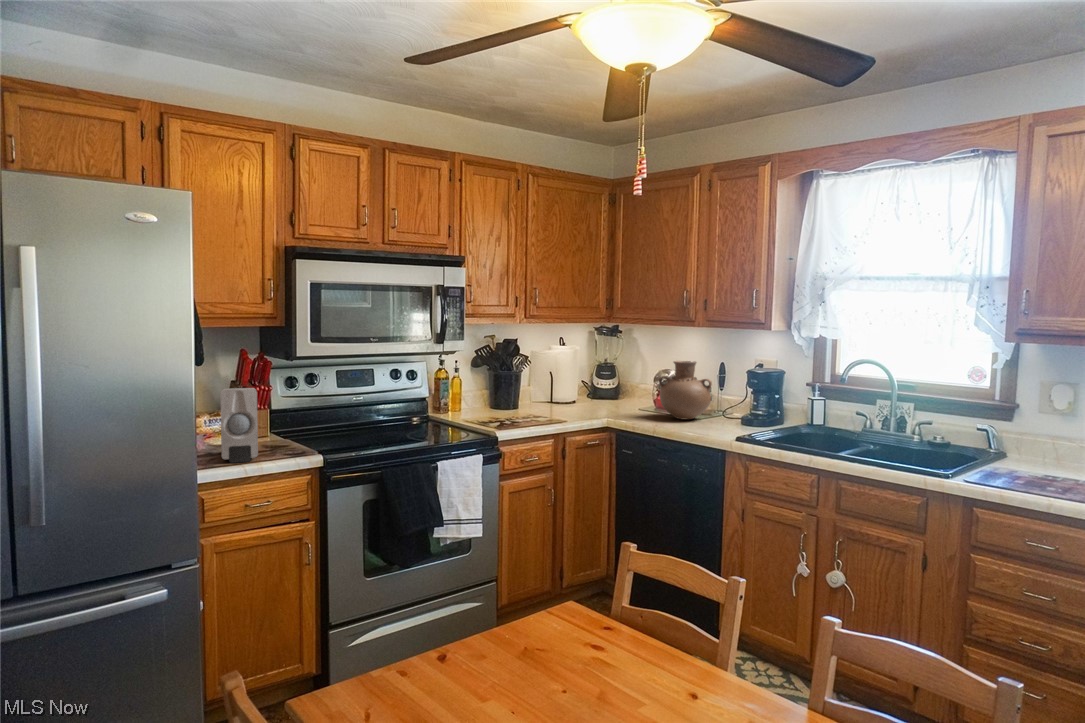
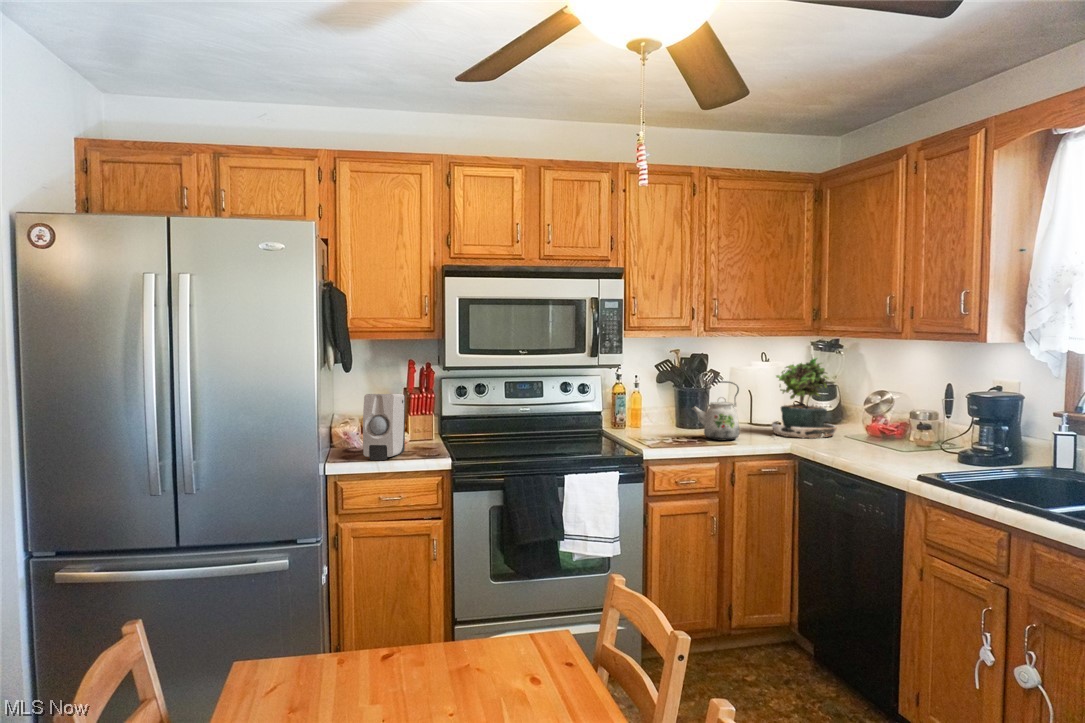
potted plant: none [578,344,630,416] -> present [772,358,837,438]
vase: present [659,361,712,419] -> none [863,376,936,449]
kettle: none [521,366,562,419] -> present [691,381,739,440]

